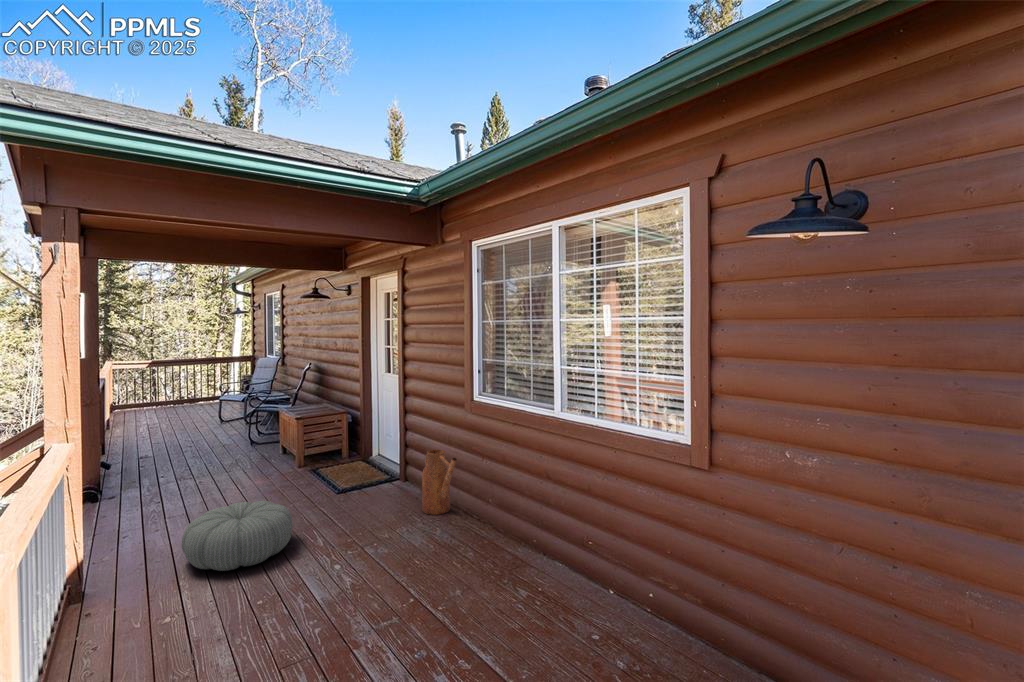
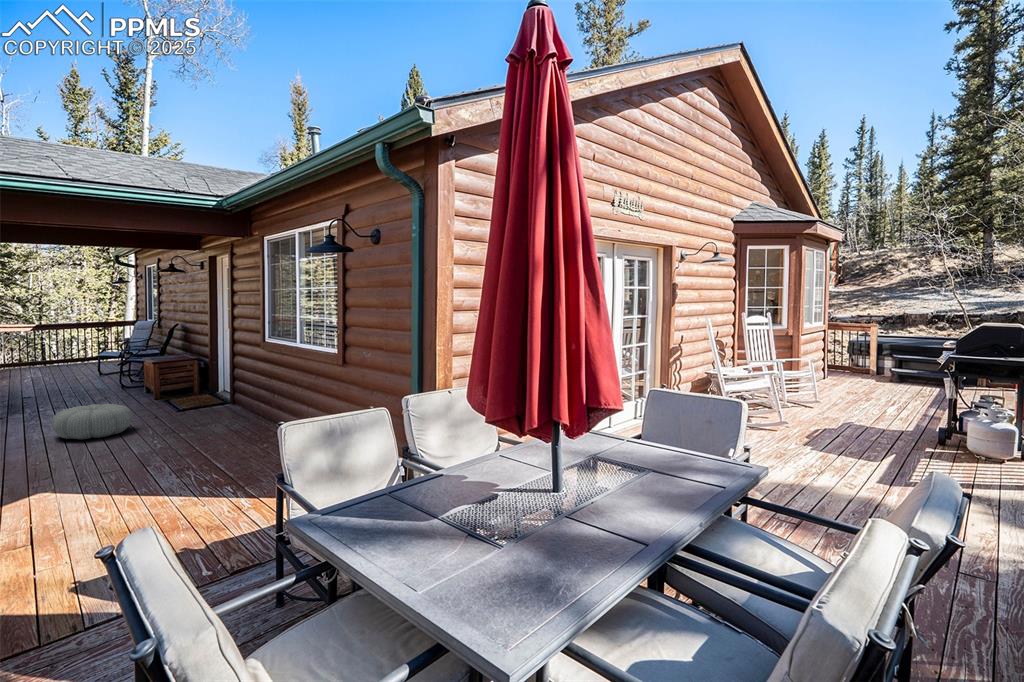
watering can: present [422,449,457,515] -> none [232,376,253,418]

